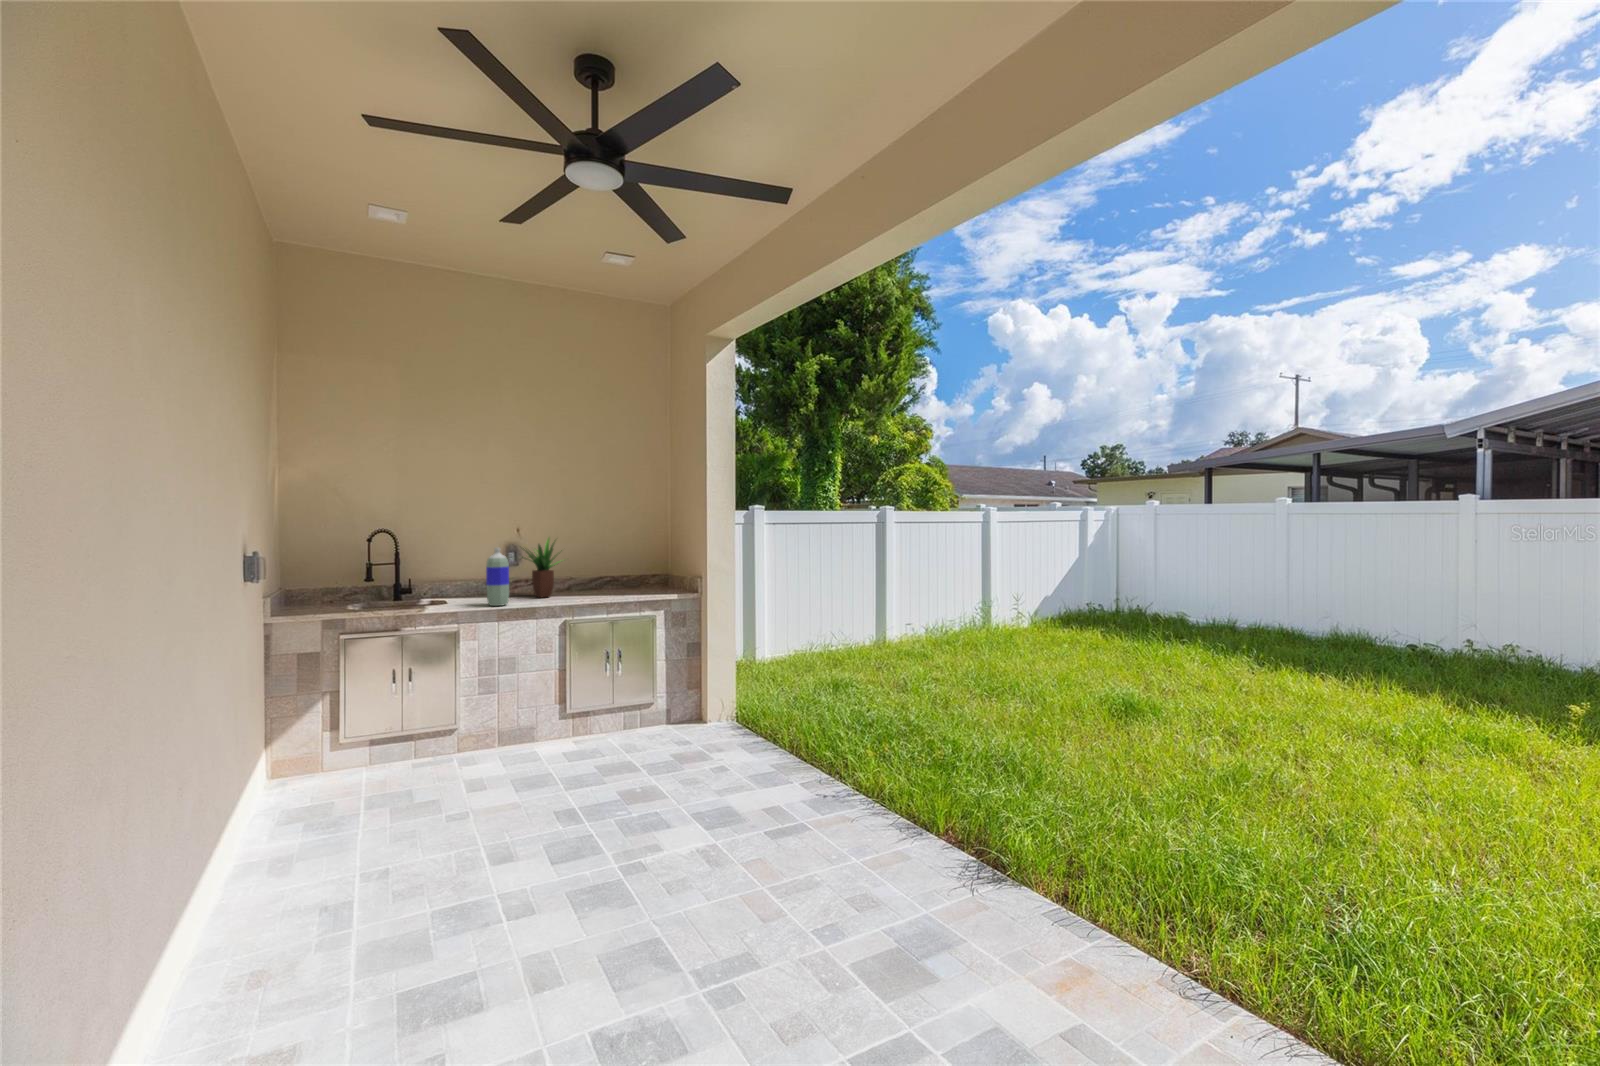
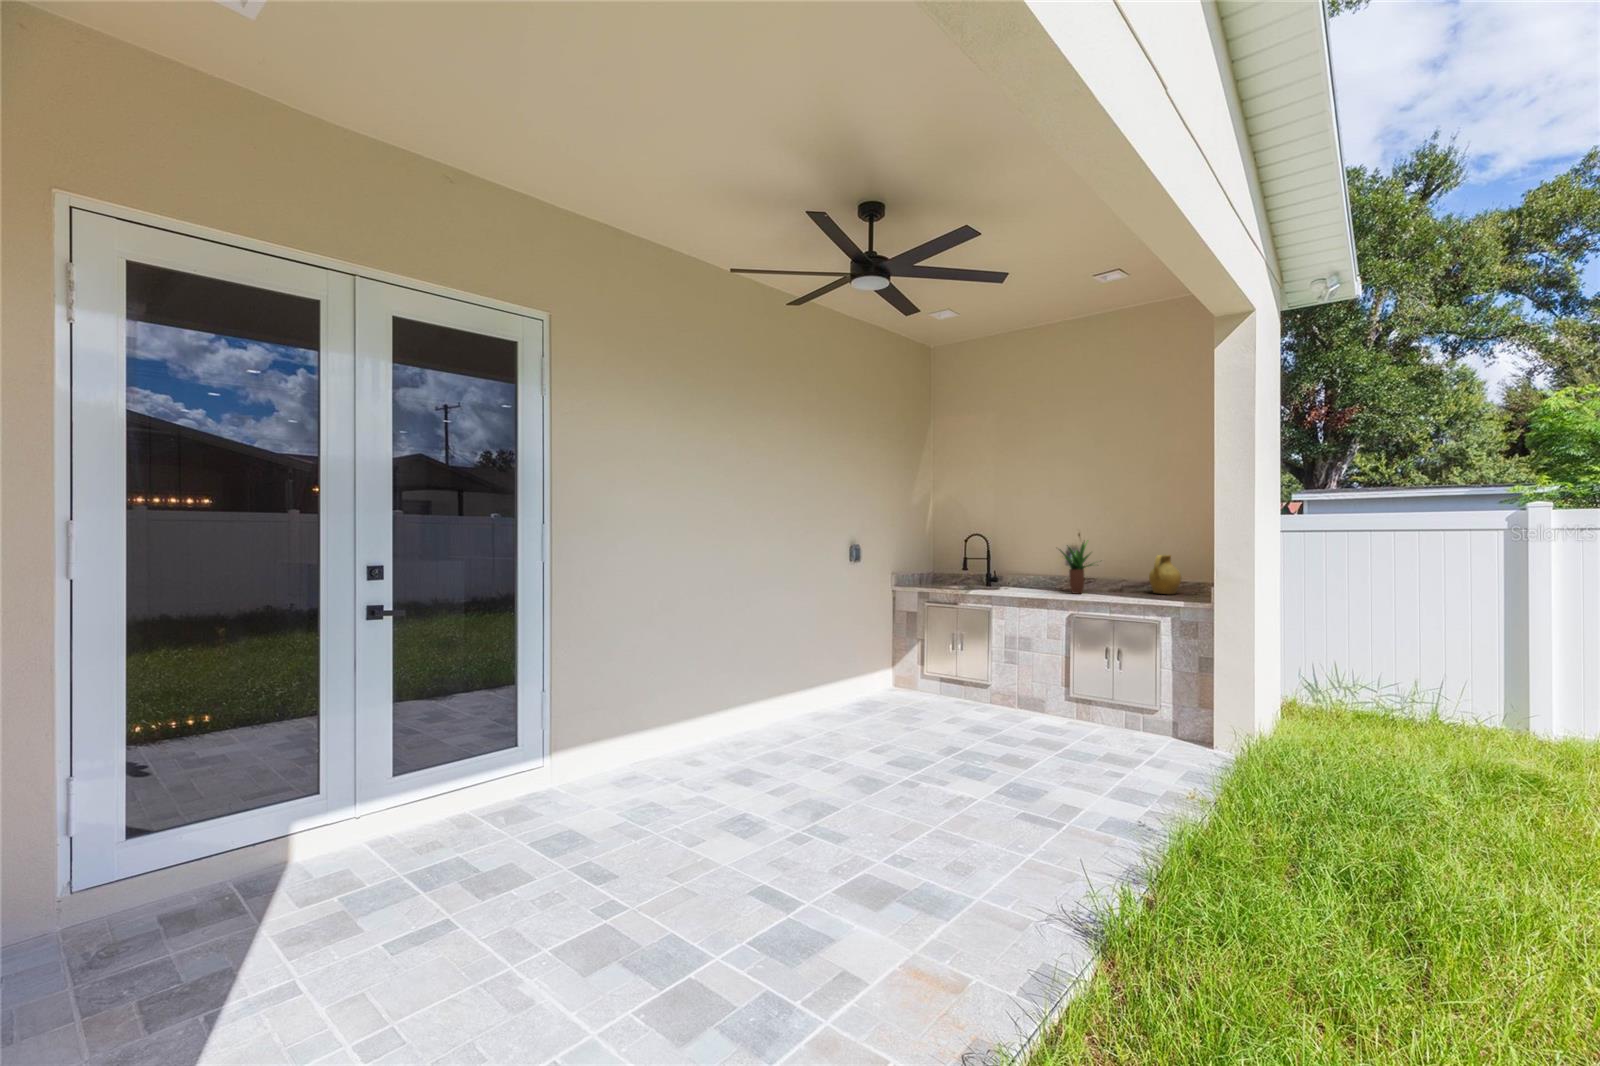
bottle: present [486,548,509,606] -> none [1017,548,1035,595]
pitcher: none [601,550,631,589] -> present [1149,555,1181,594]

